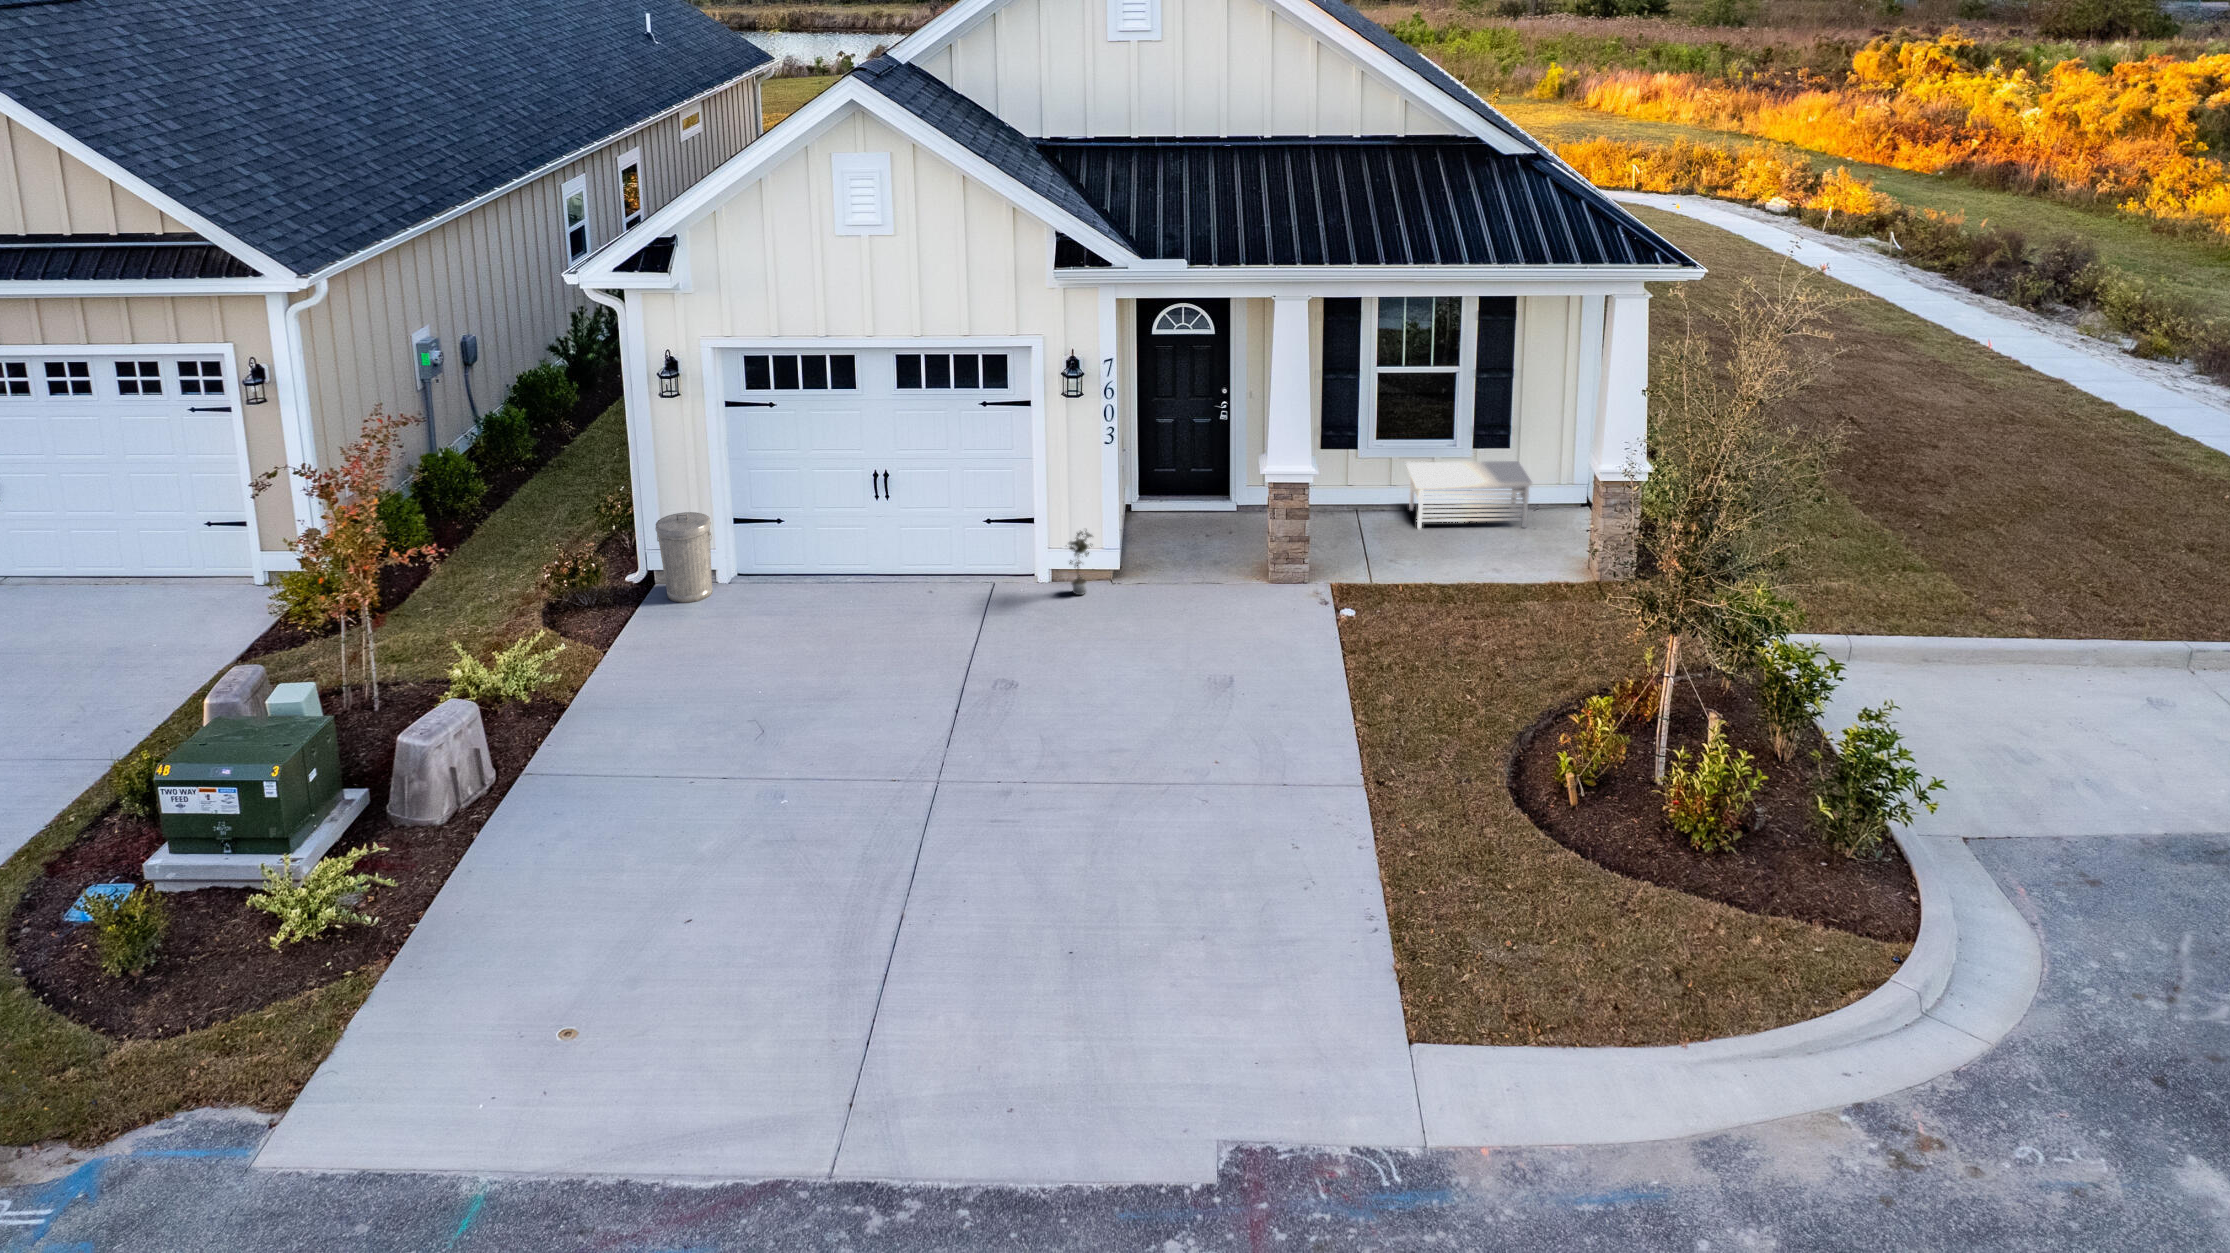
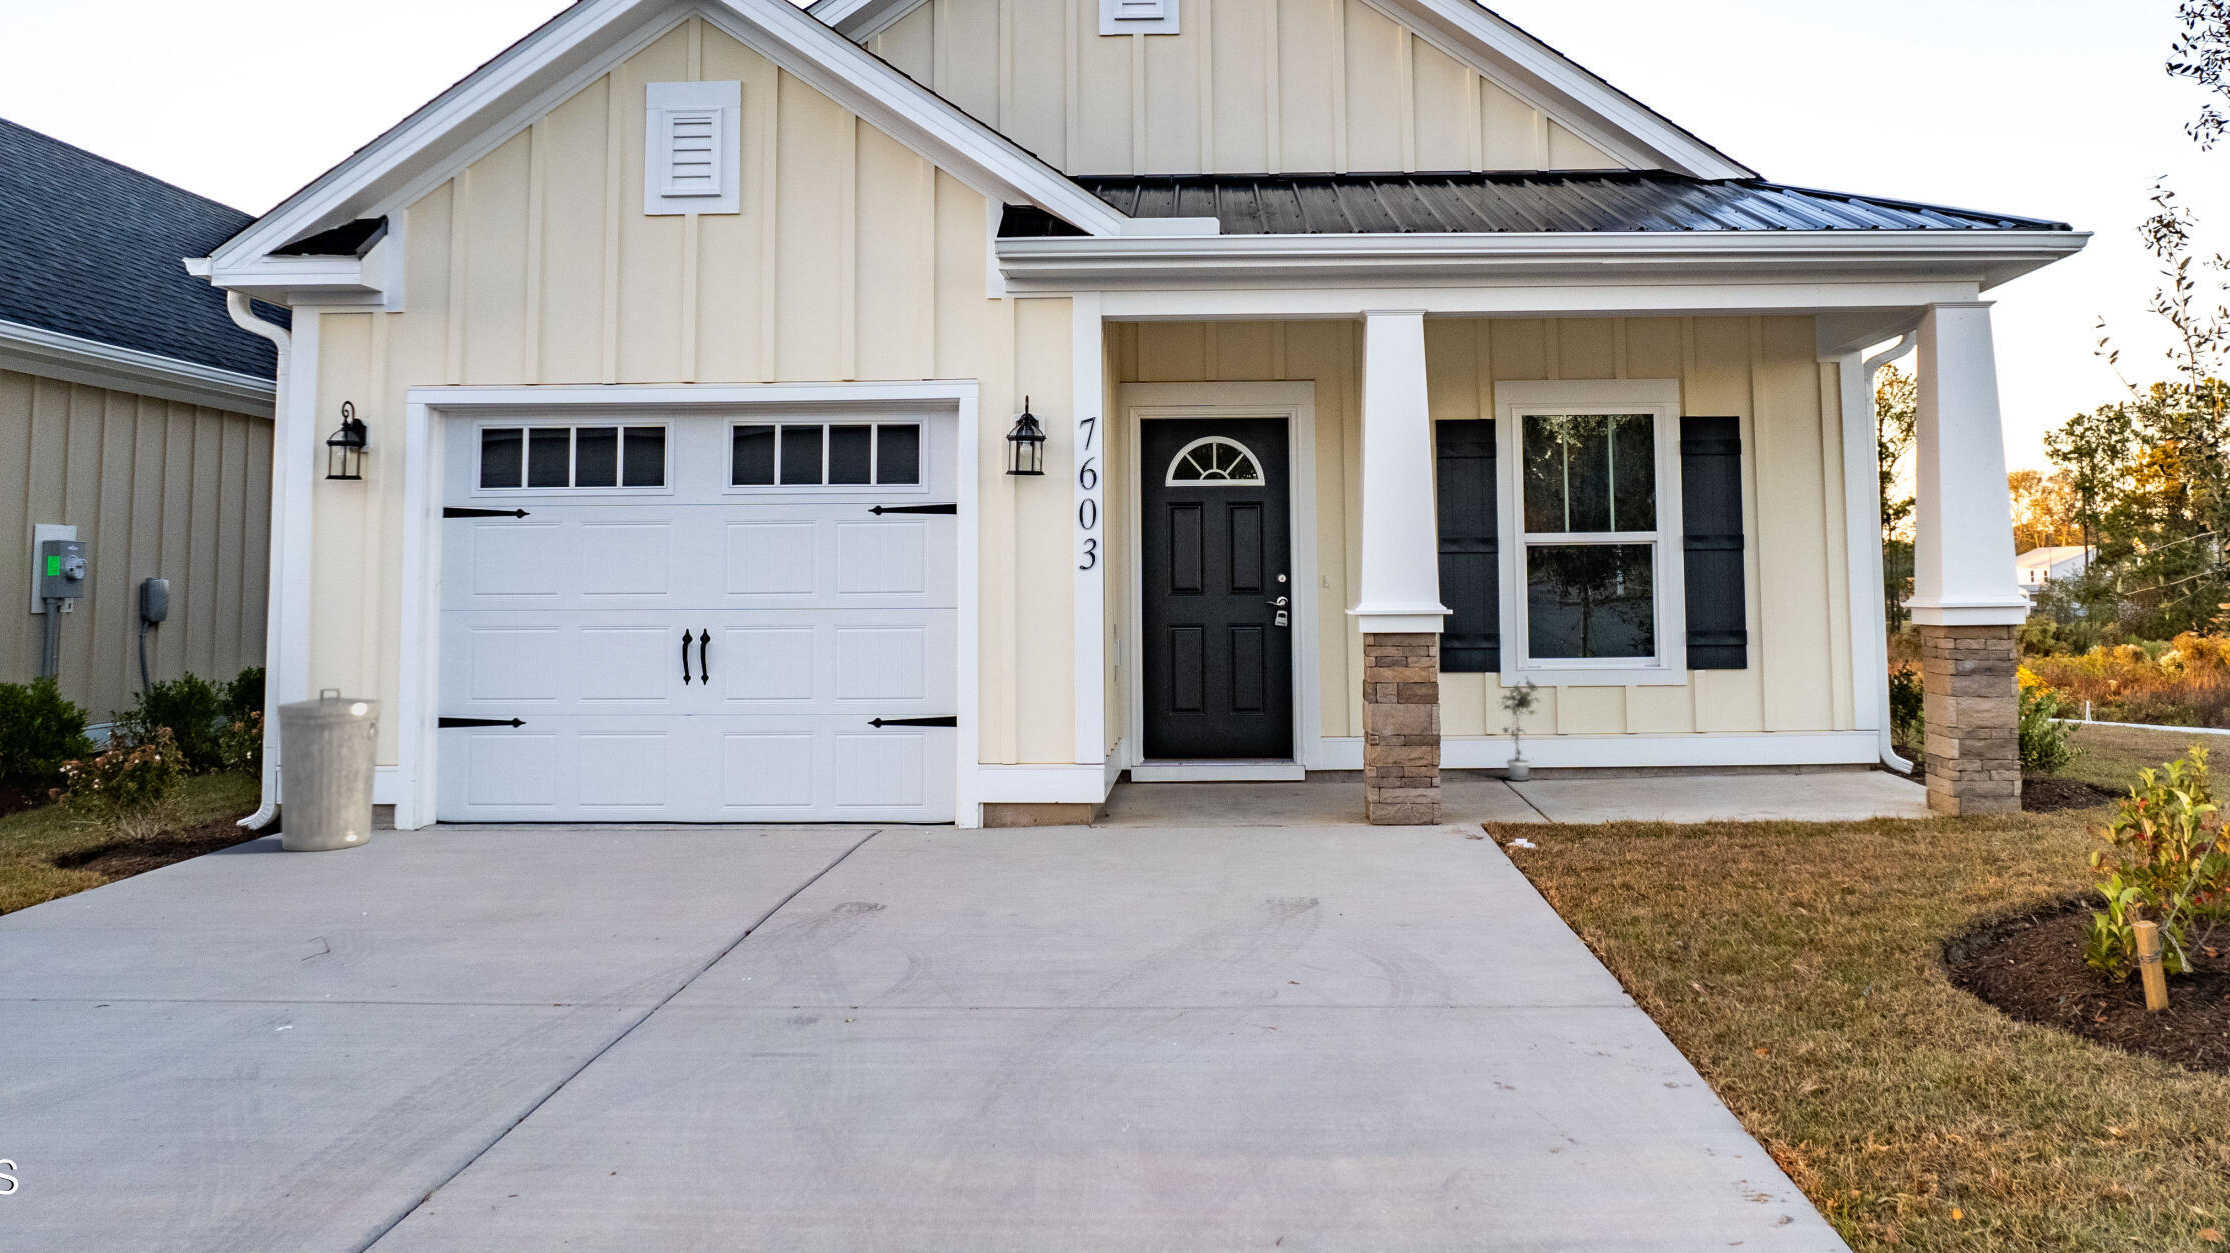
storage bench: present [1406,461,1532,529] -> none [1583,692,1803,789]
potted plant: present [1069,531,1092,595] -> present [1501,680,1539,781]

